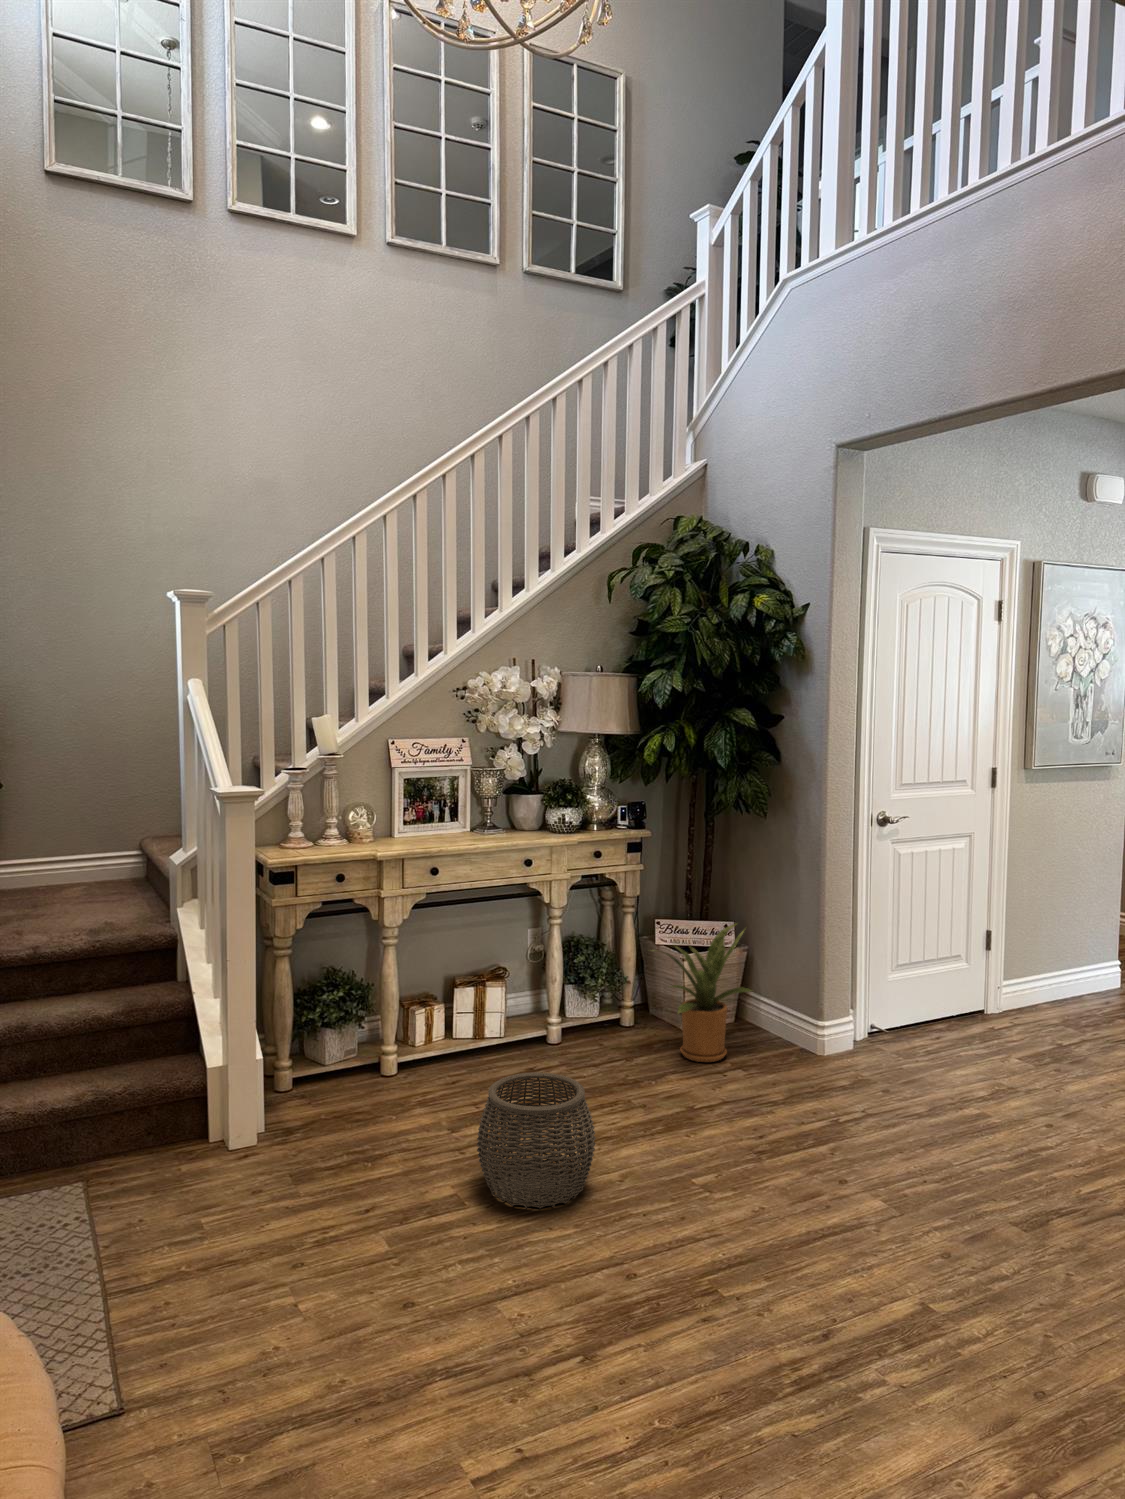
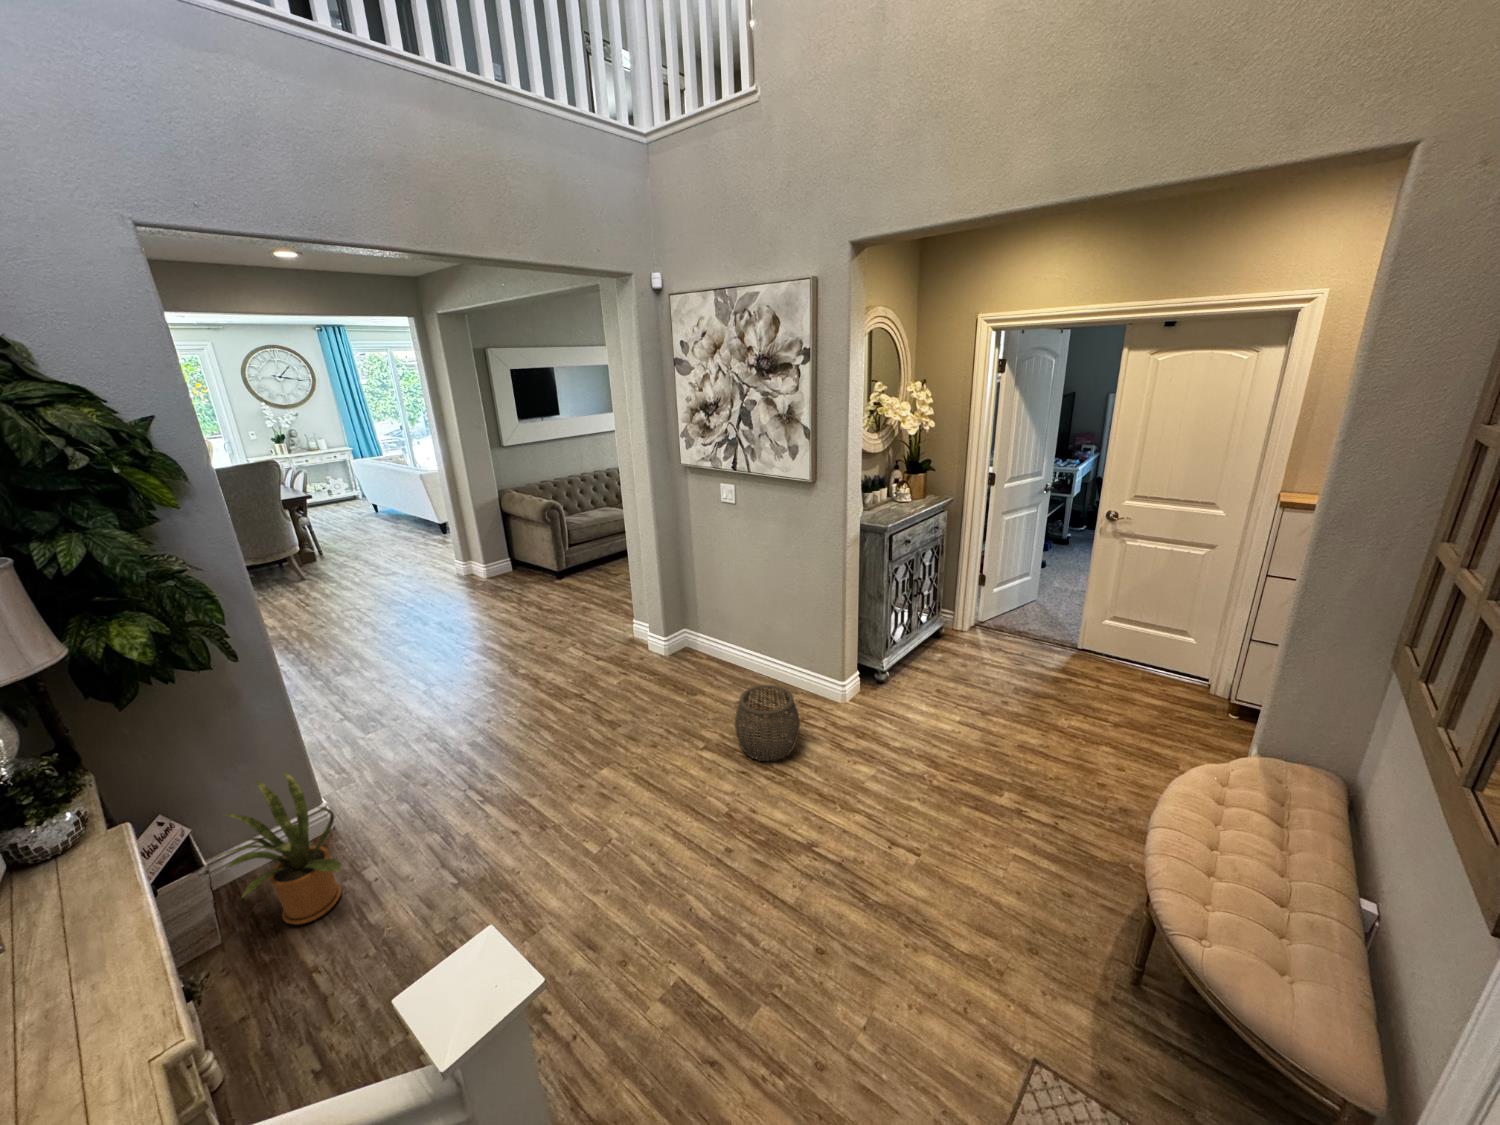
woven basket: present [477,1072,596,1208] -> present [735,685,800,761]

